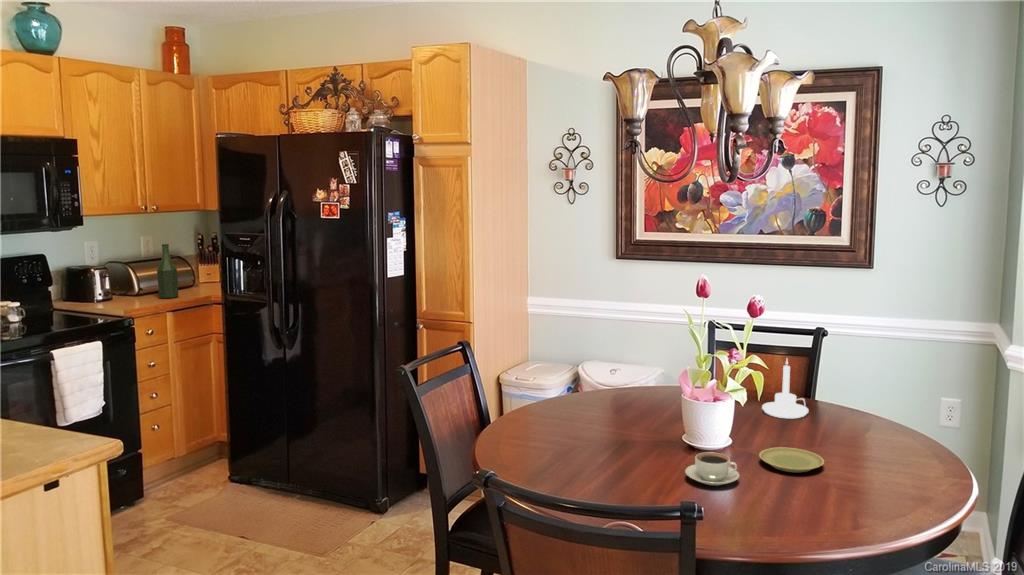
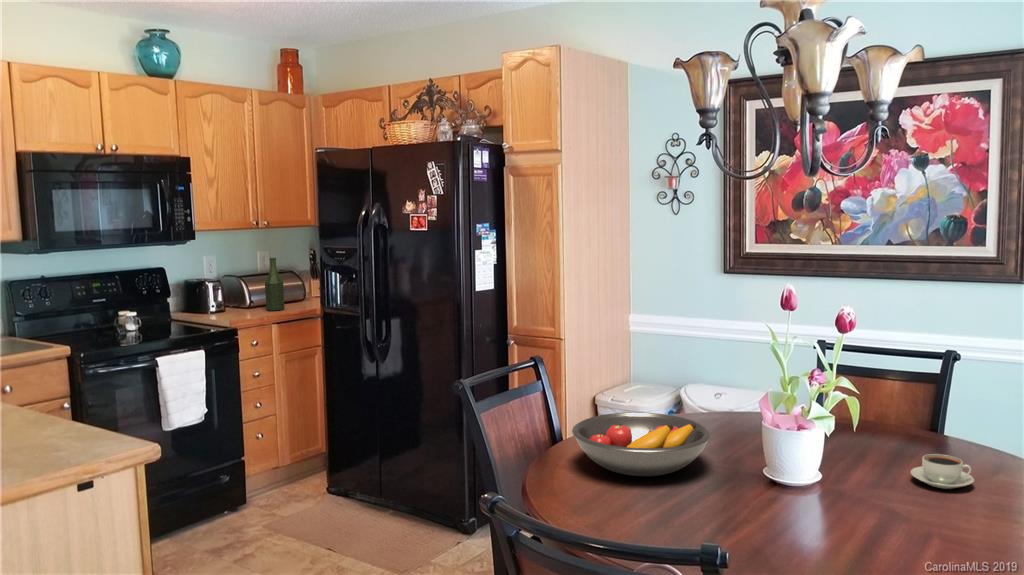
candle holder: present [762,360,808,418] -> none [872,383,930,455]
fruit bowl: none [513,391,635,446] -> present [572,412,711,476]
plate: present [759,447,824,472] -> none [855,489,938,521]
coffee cup: present [685,452,739,486] -> present [911,454,974,489]

